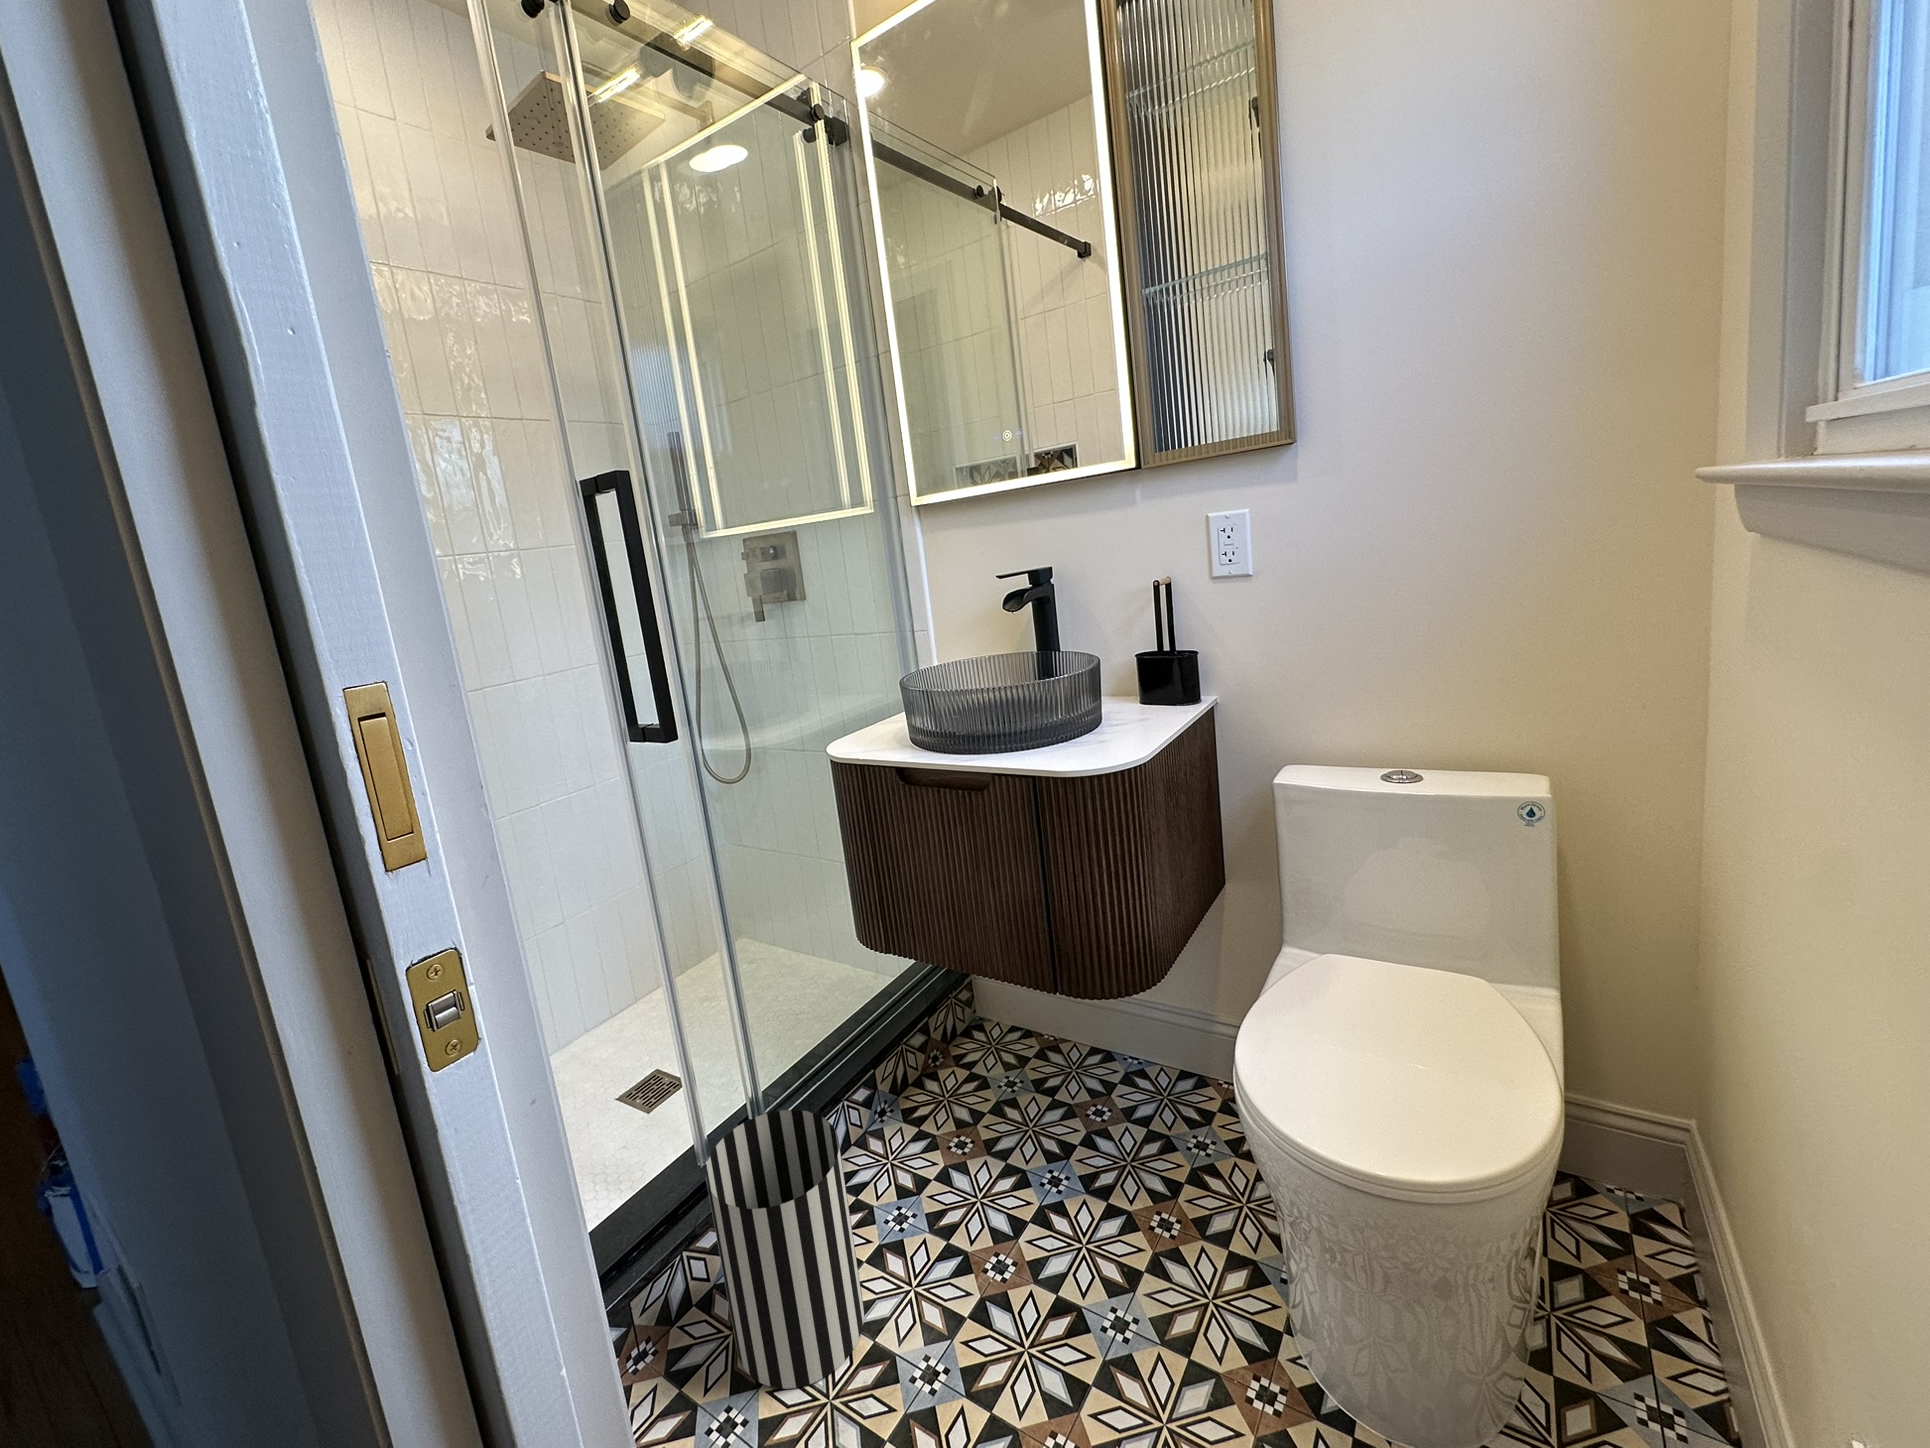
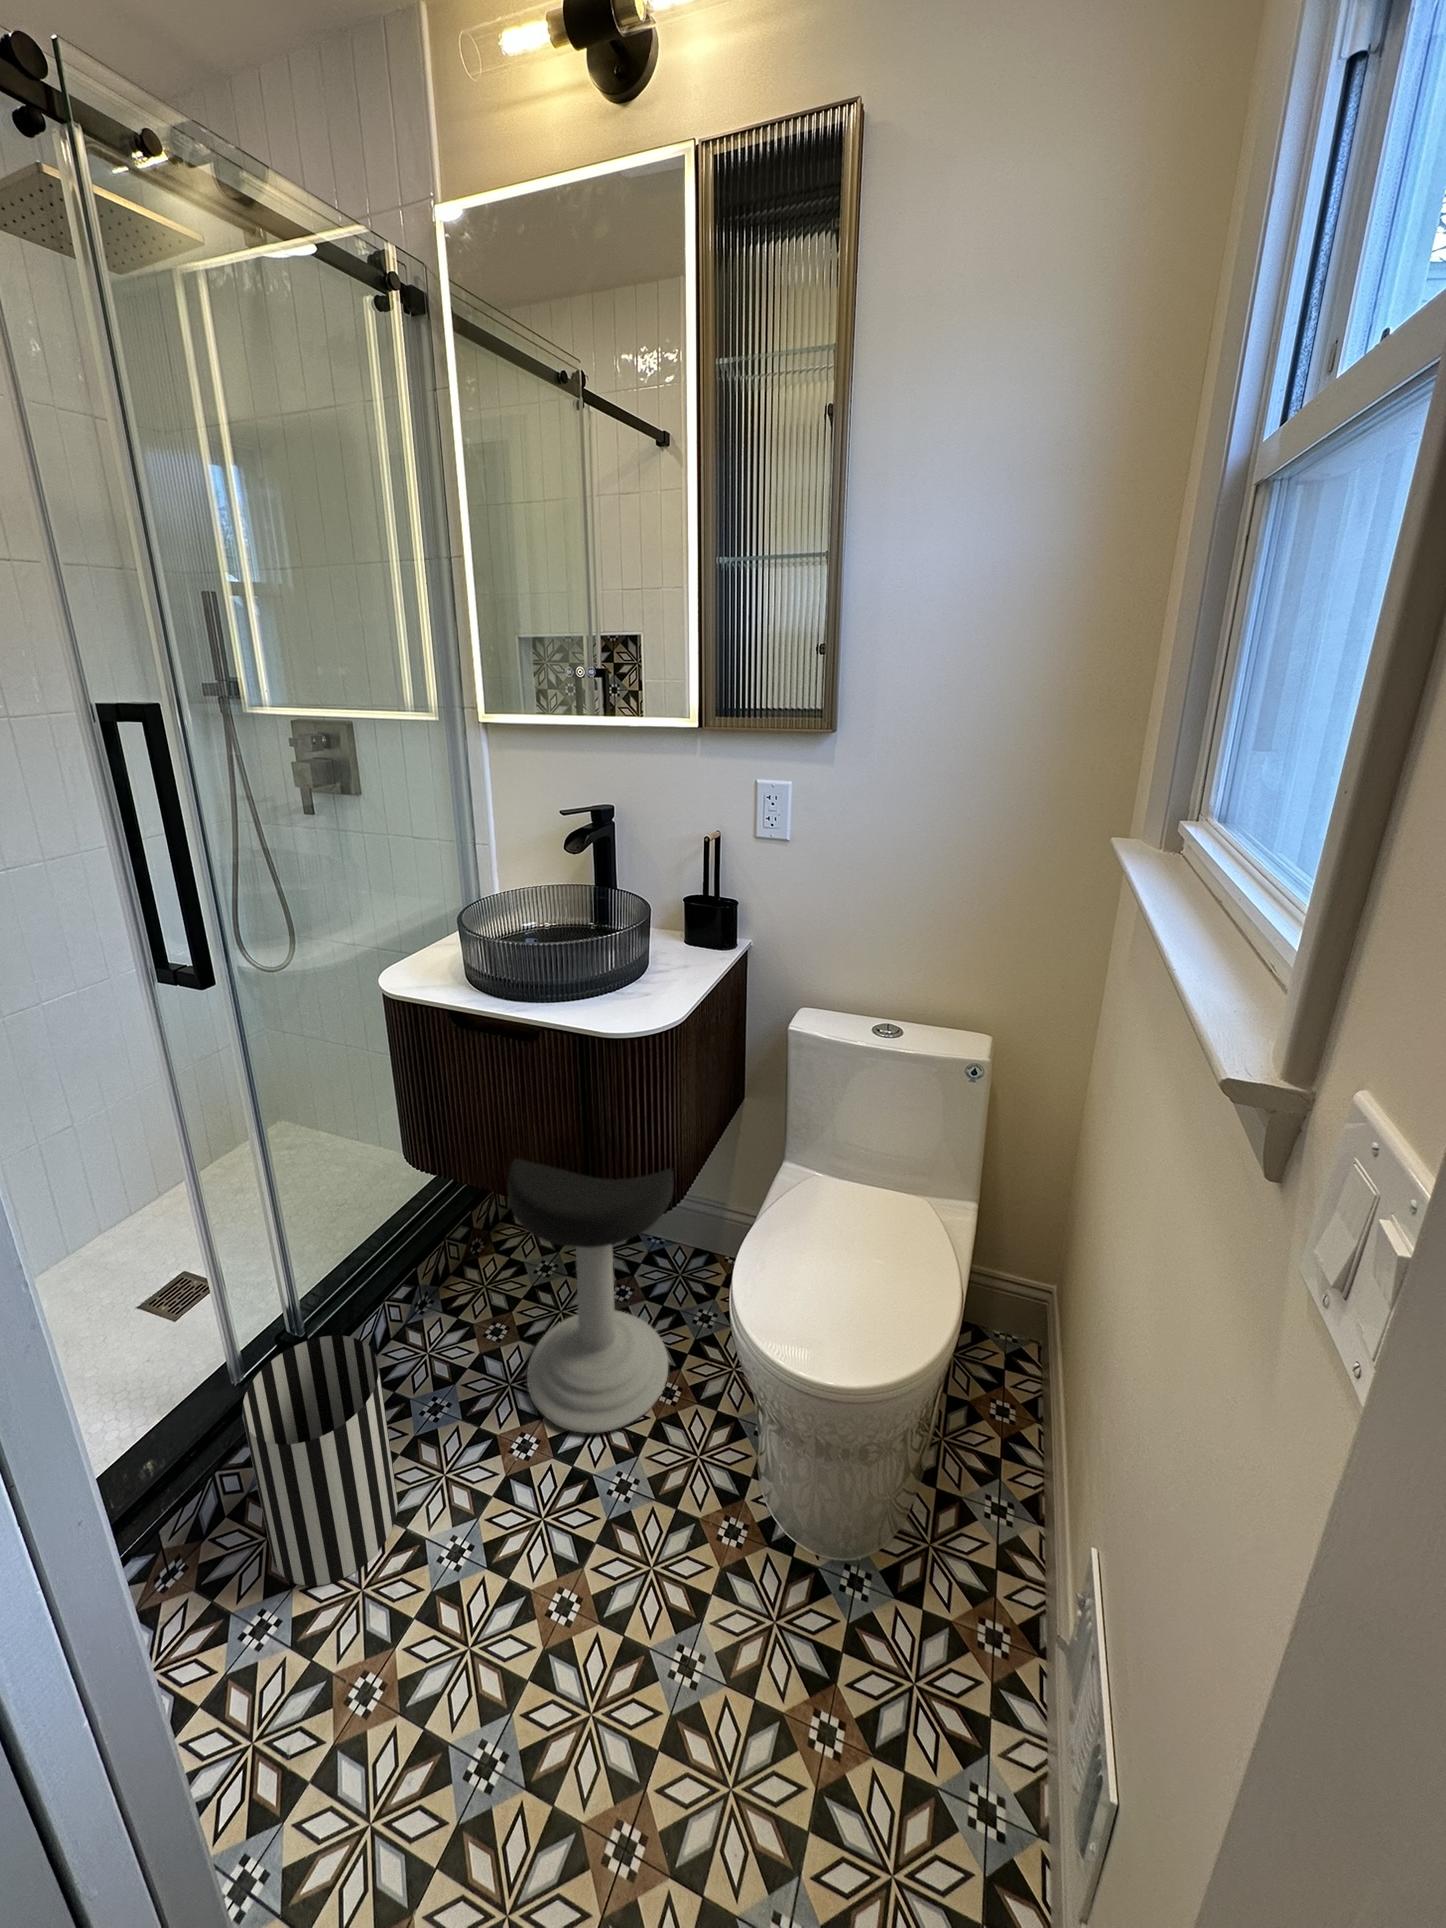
stool: none [965,897,1163,1259] -> present [508,1159,674,1433]

